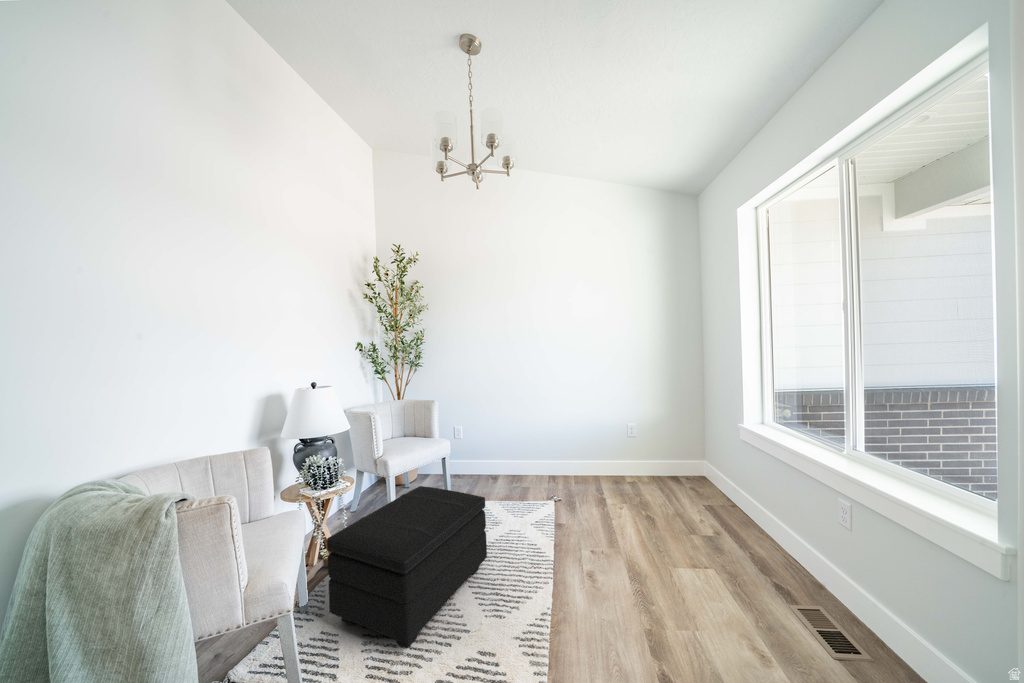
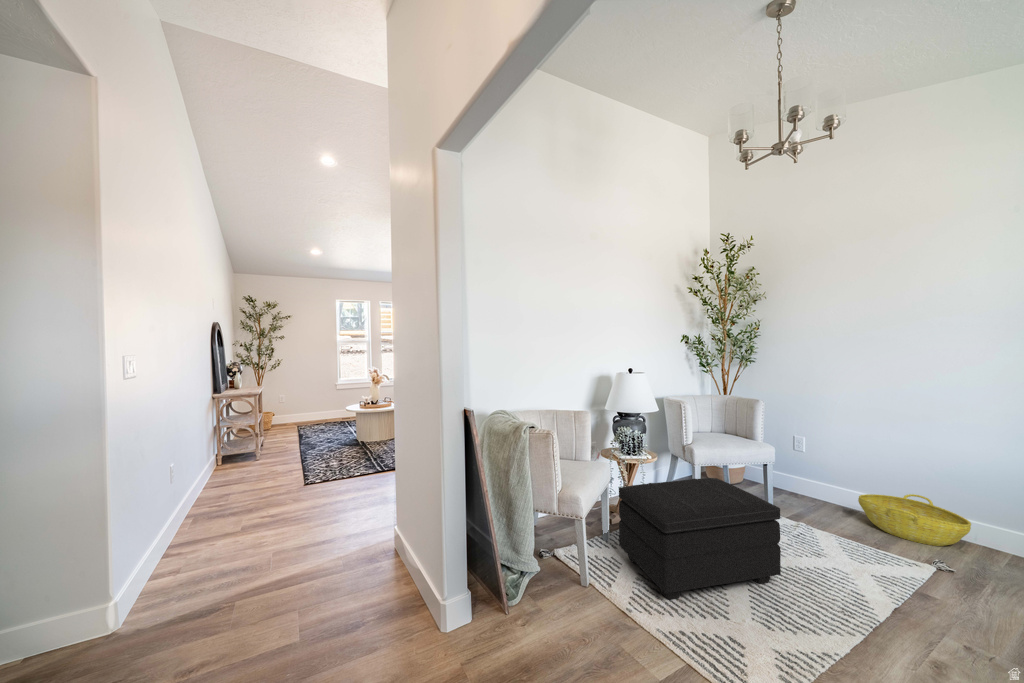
basket: none [503,452,561,487] -> present [858,494,971,546]

